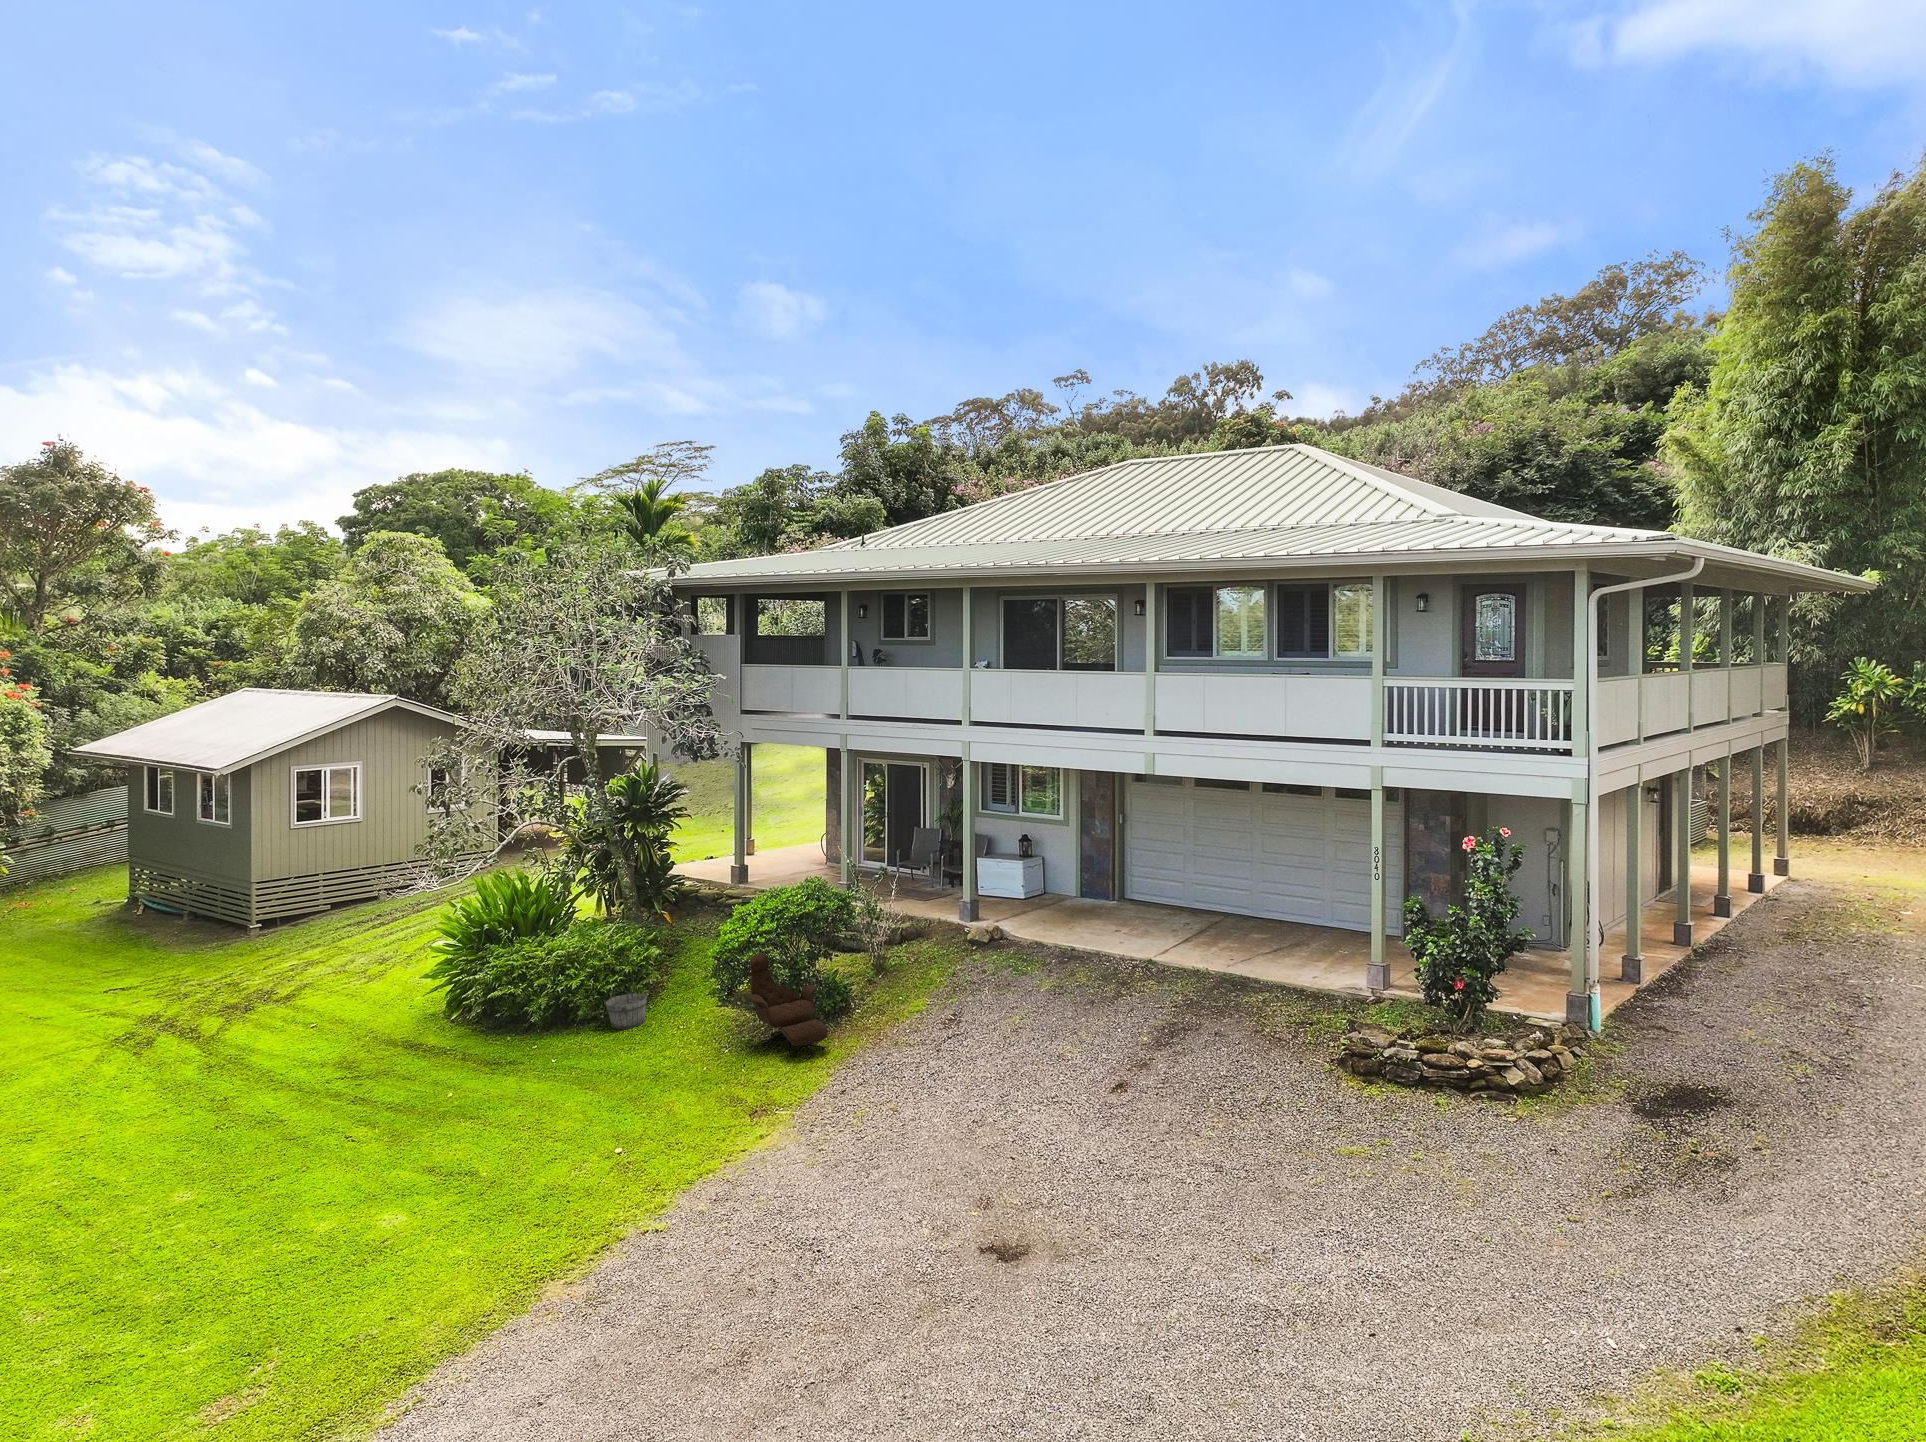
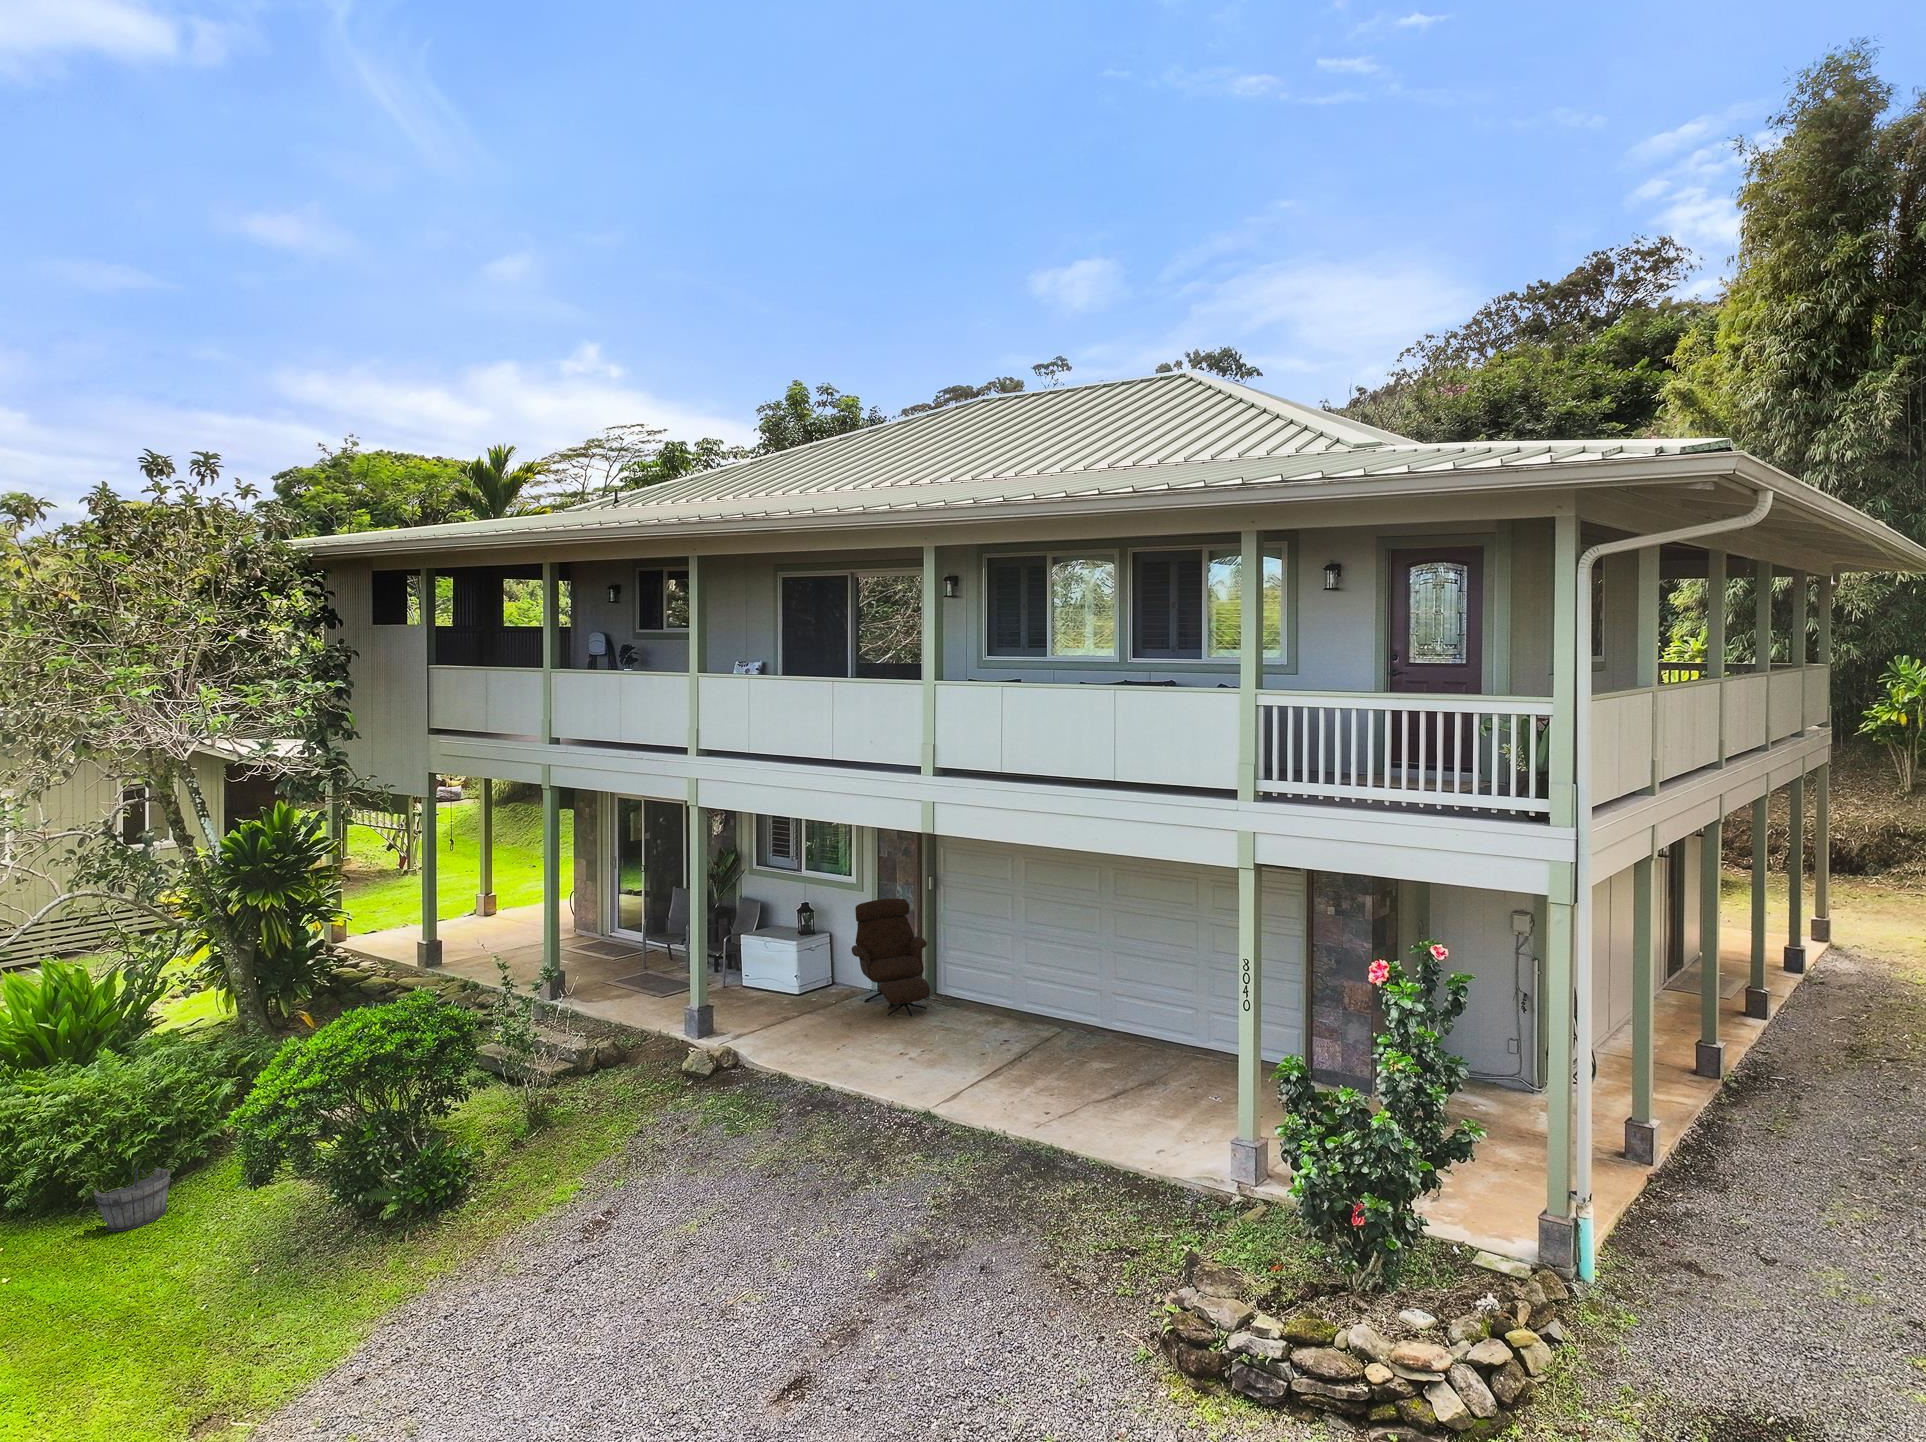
lounge chair: present [748,952,828,1057] -> present [852,898,930,1017]

